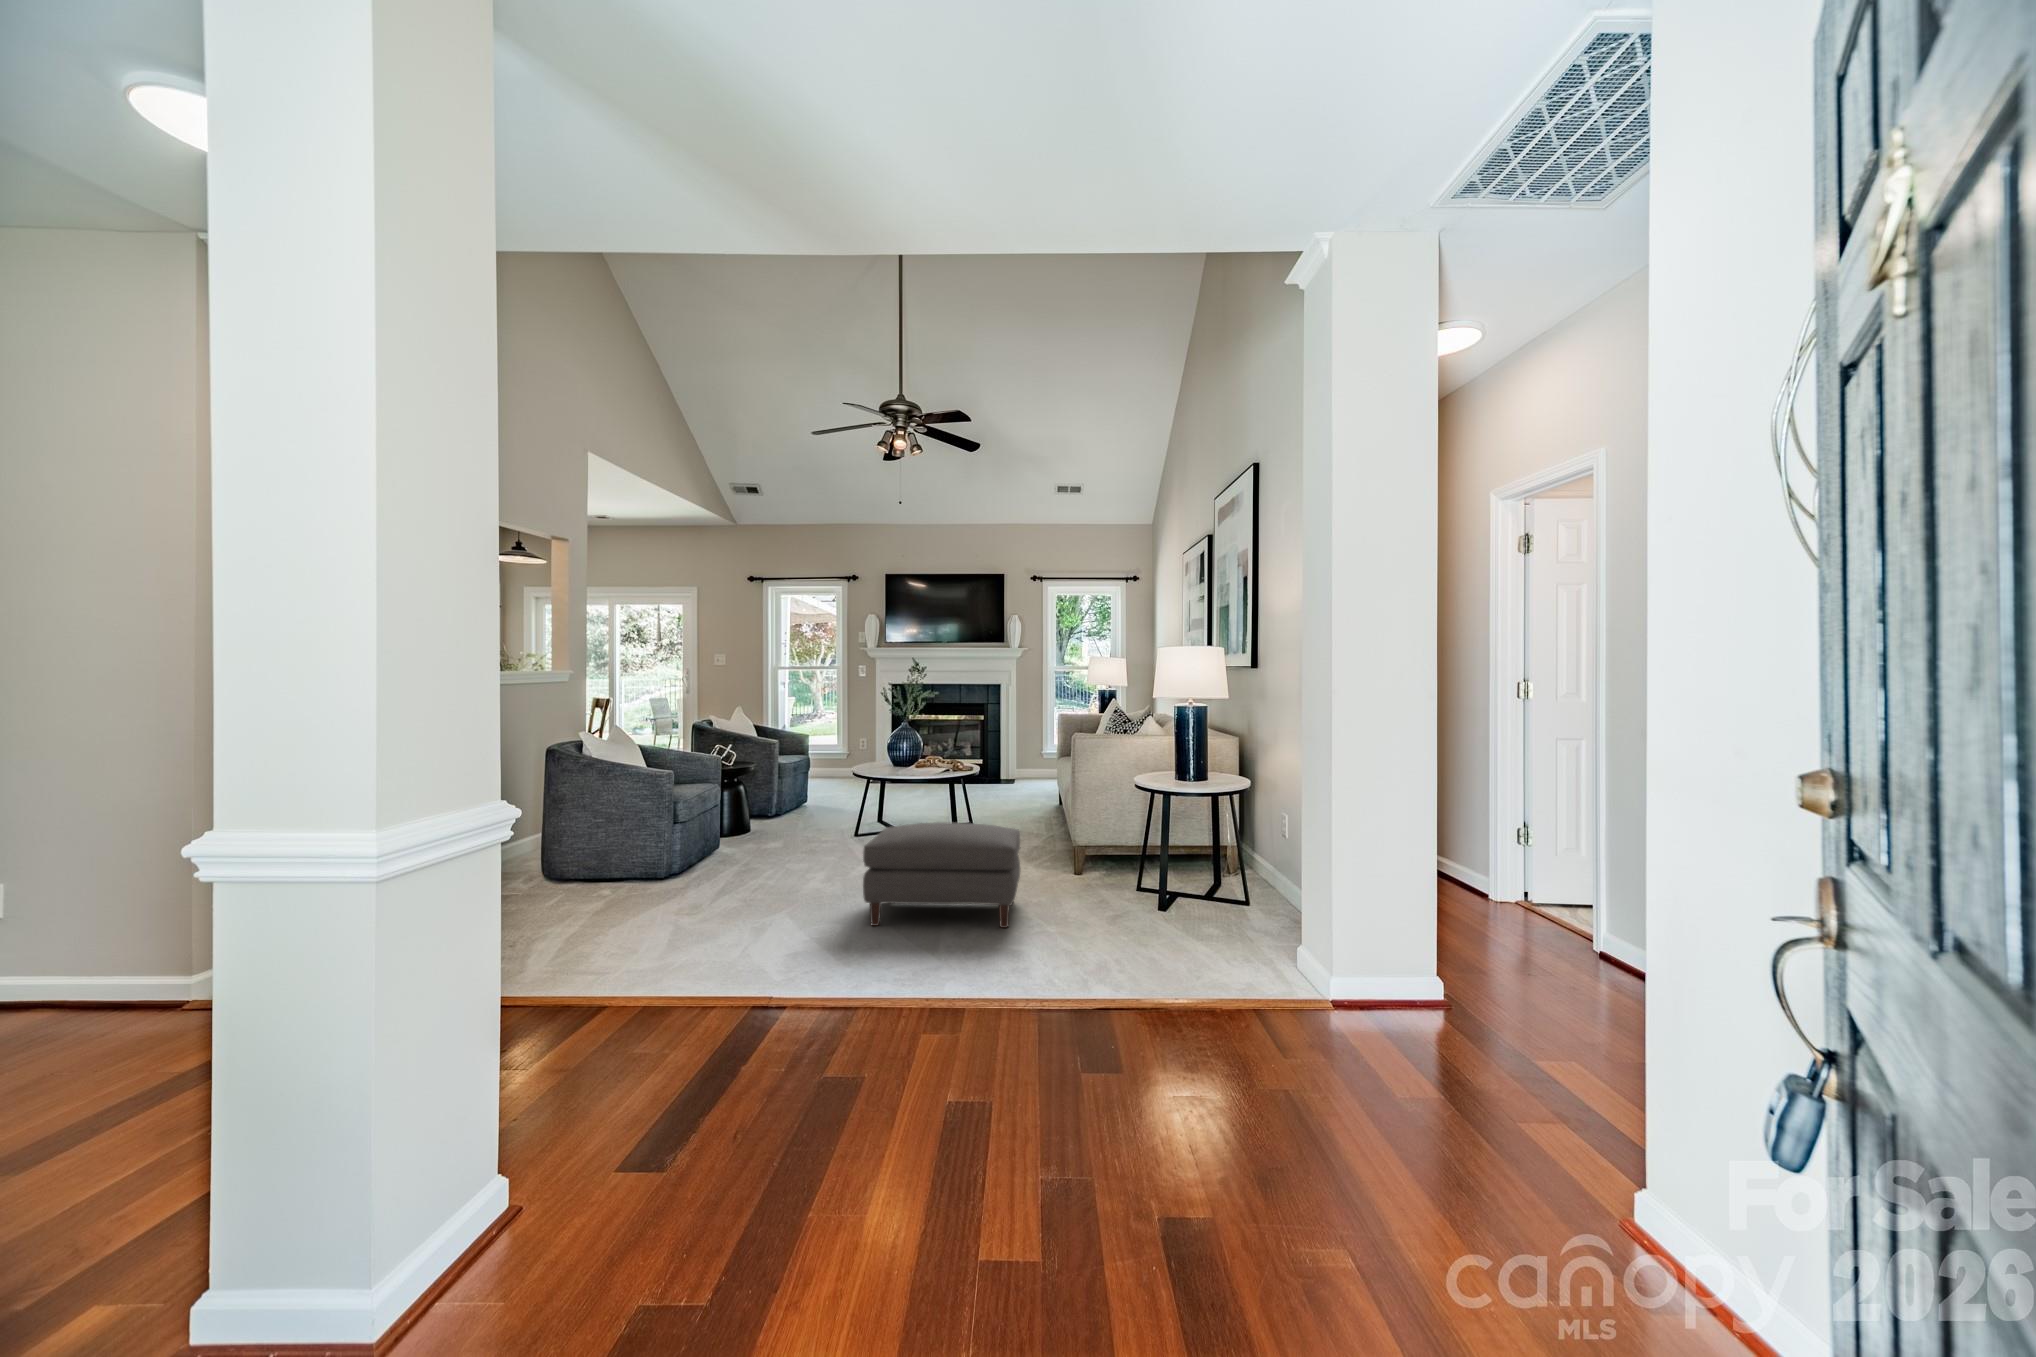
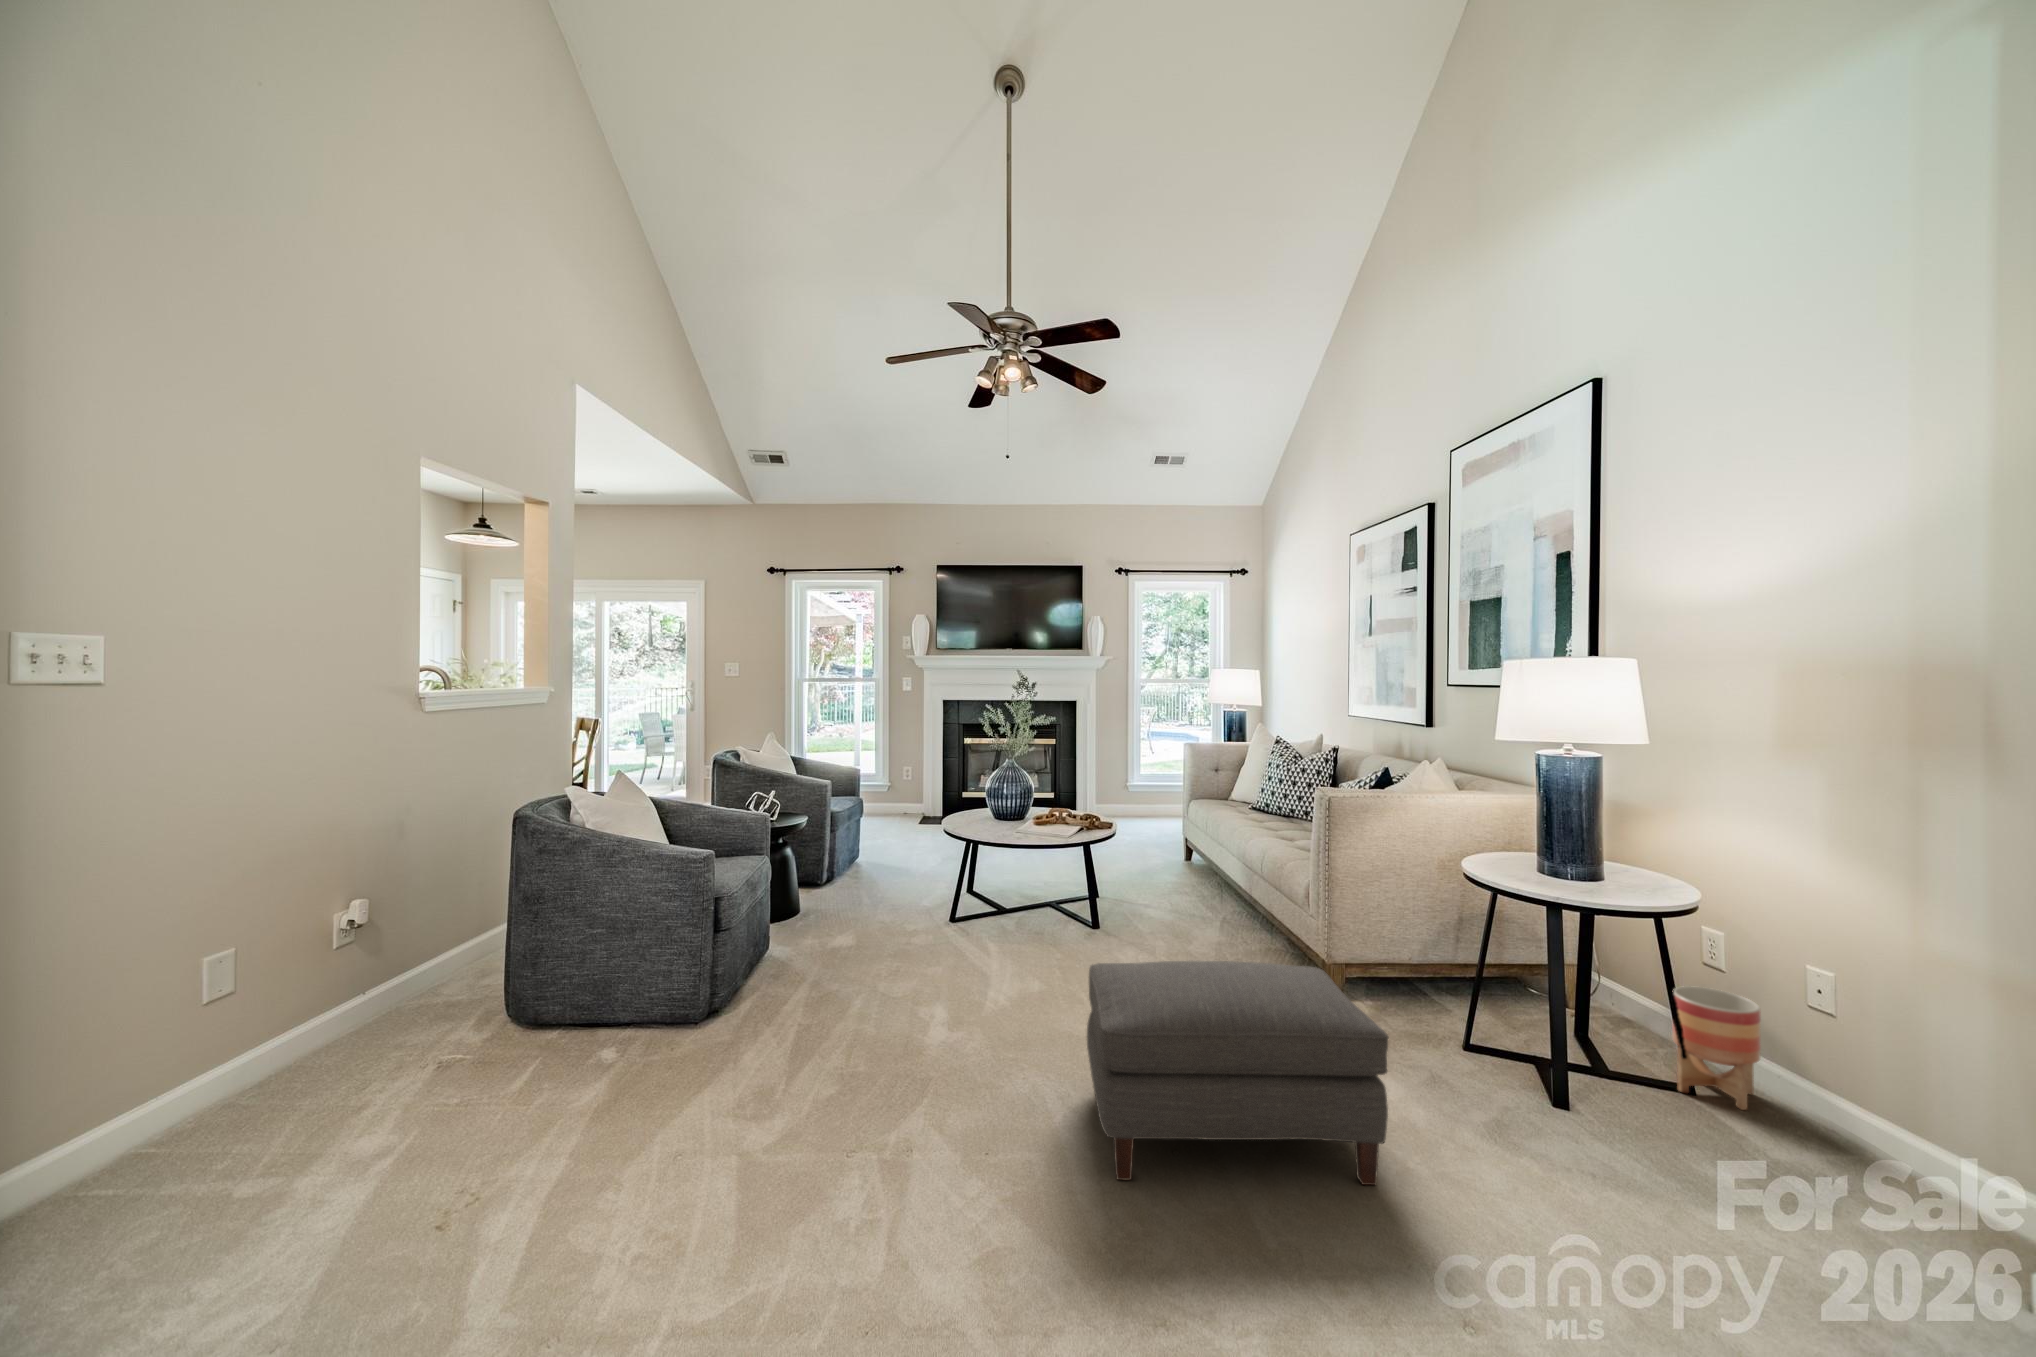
planter: none [1231,843,1273,908] -> present [1672,986,1761,1110]

